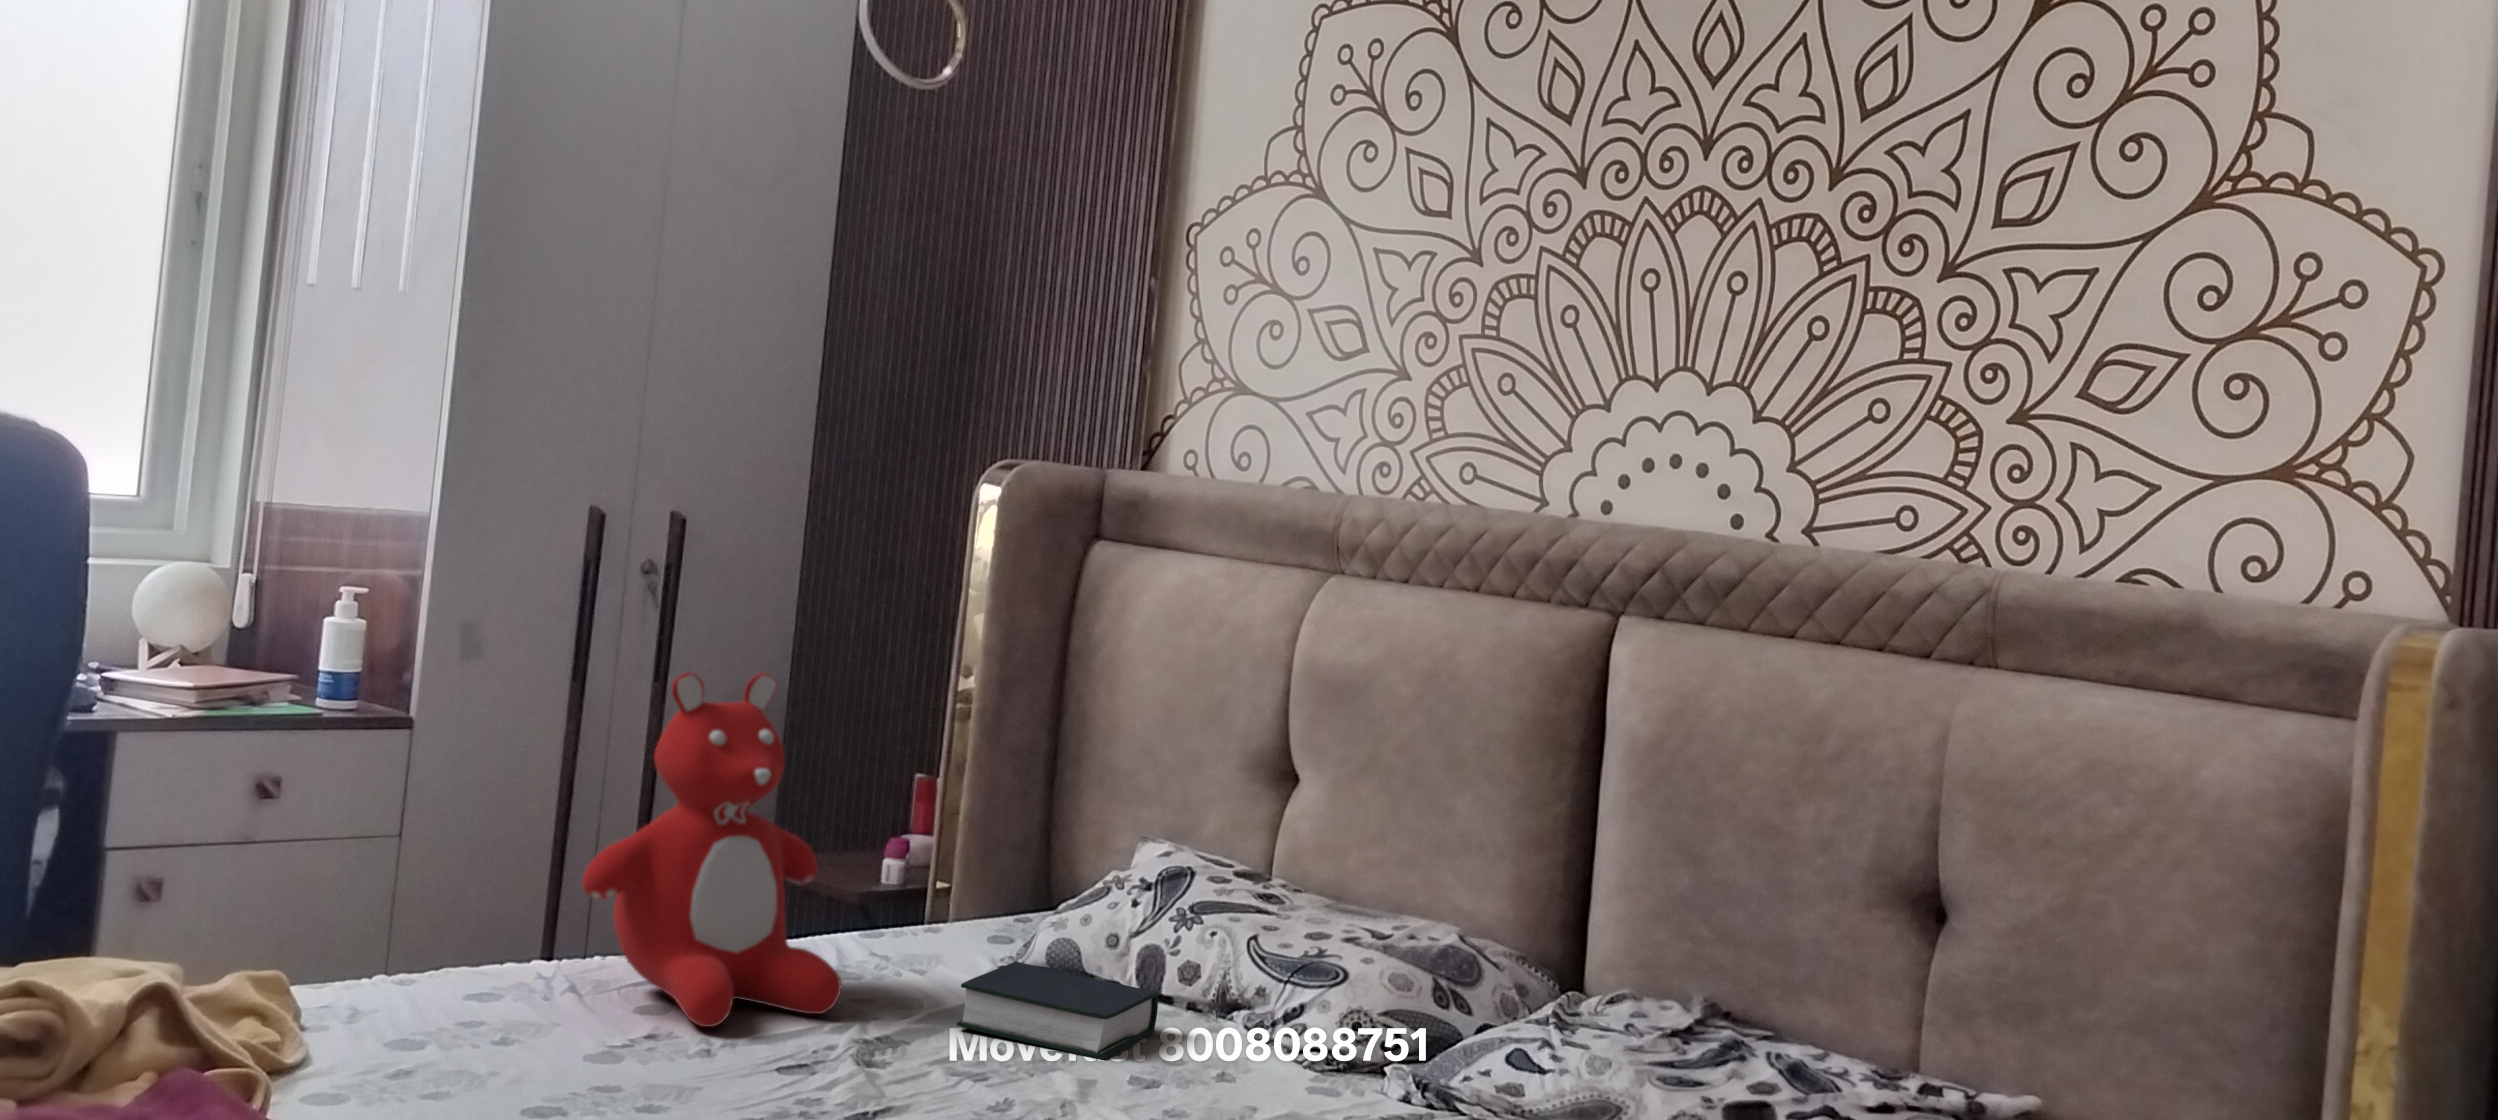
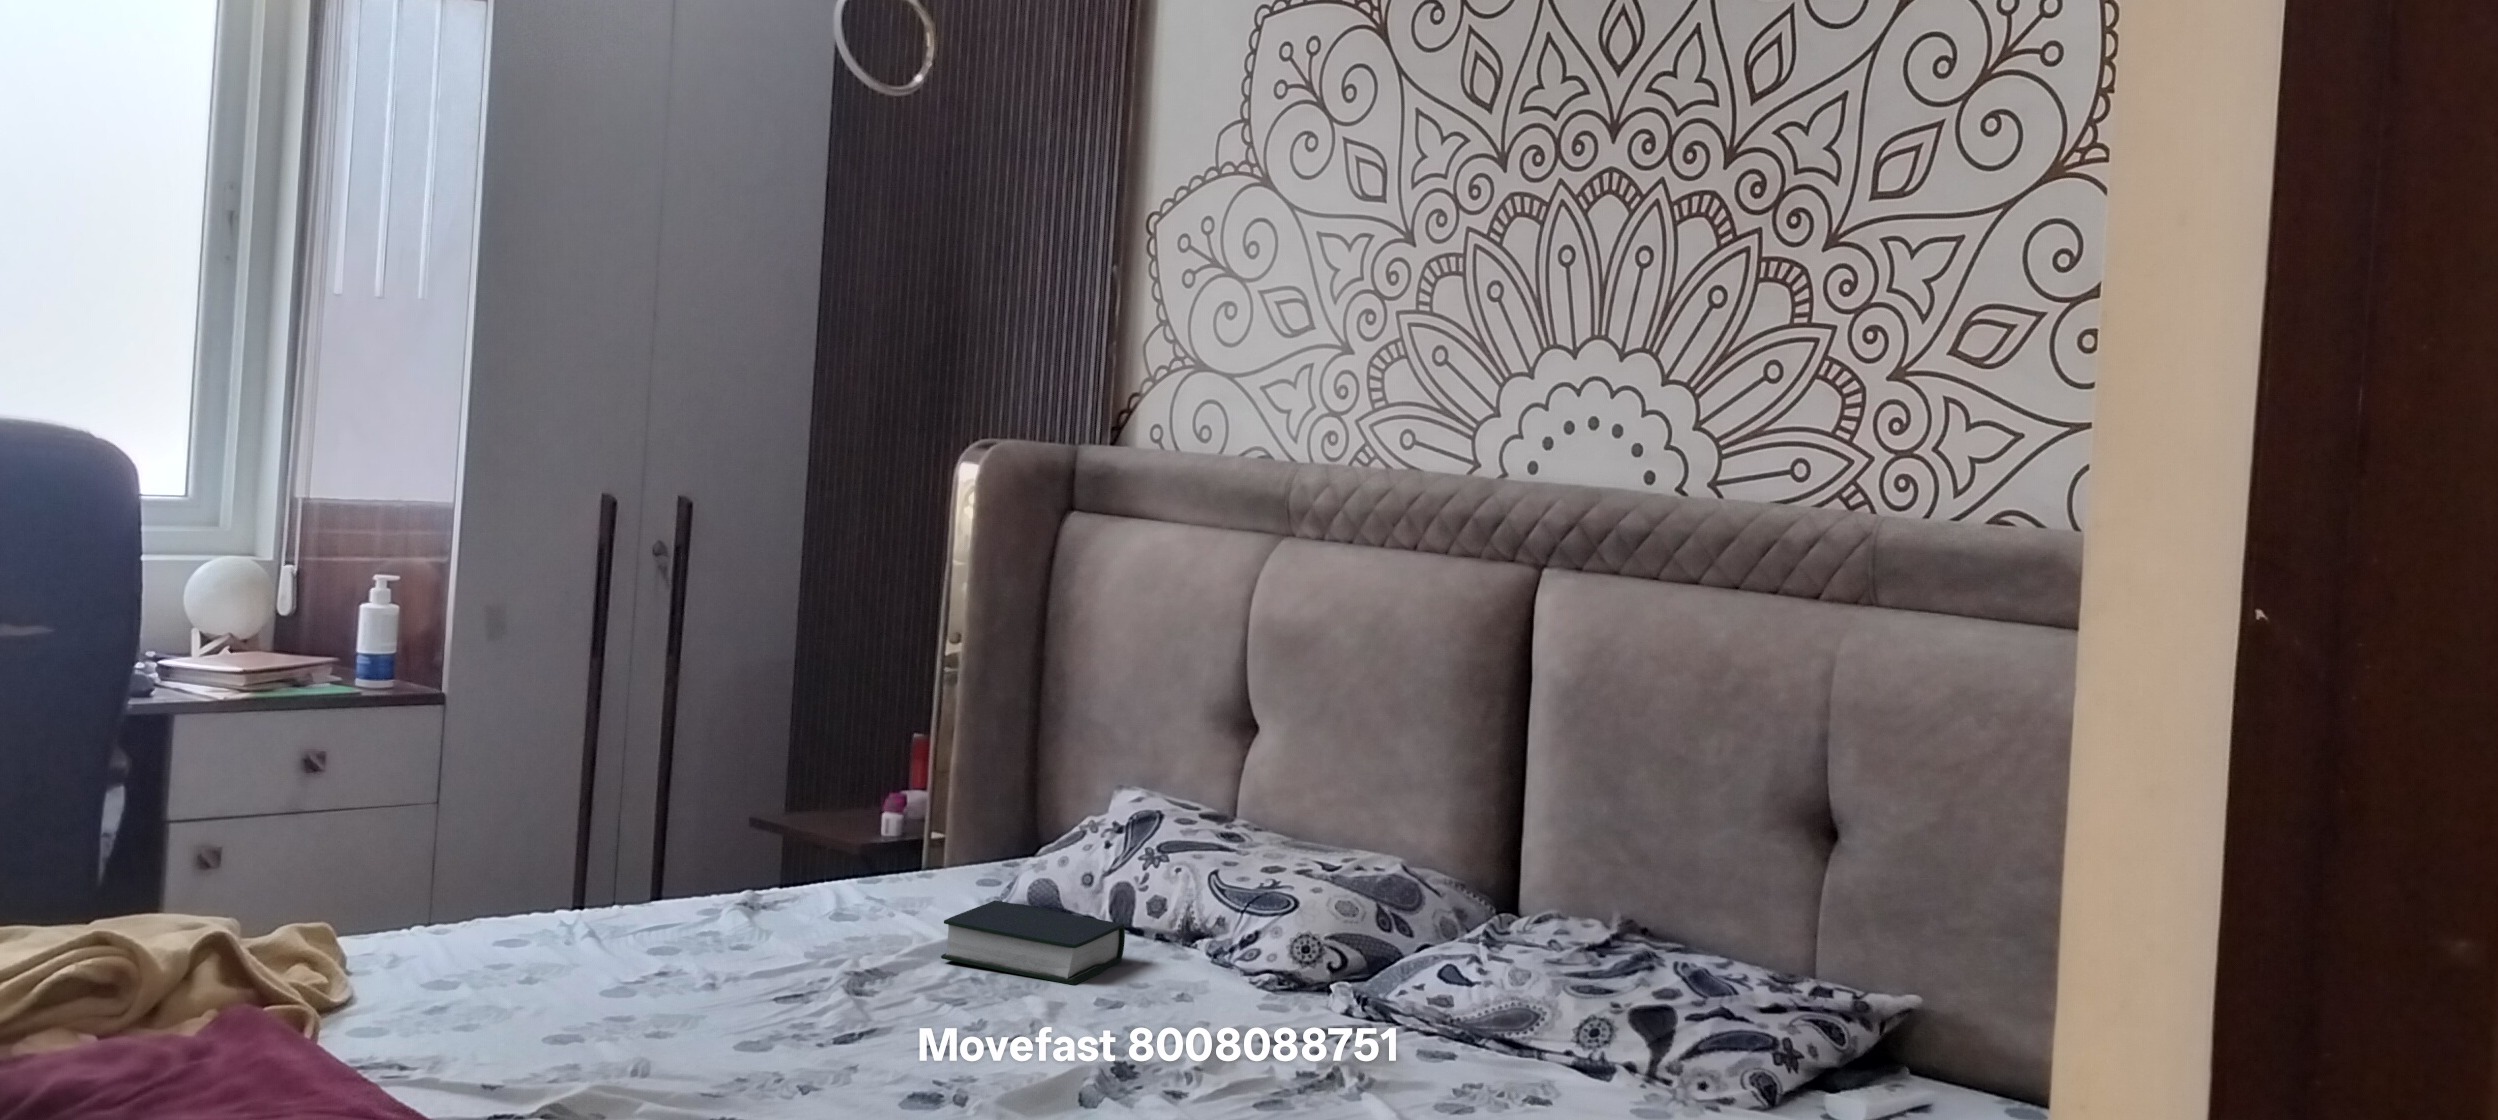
teddy bear: present [582,673,841,1027] -> none [598,644,836,965]

